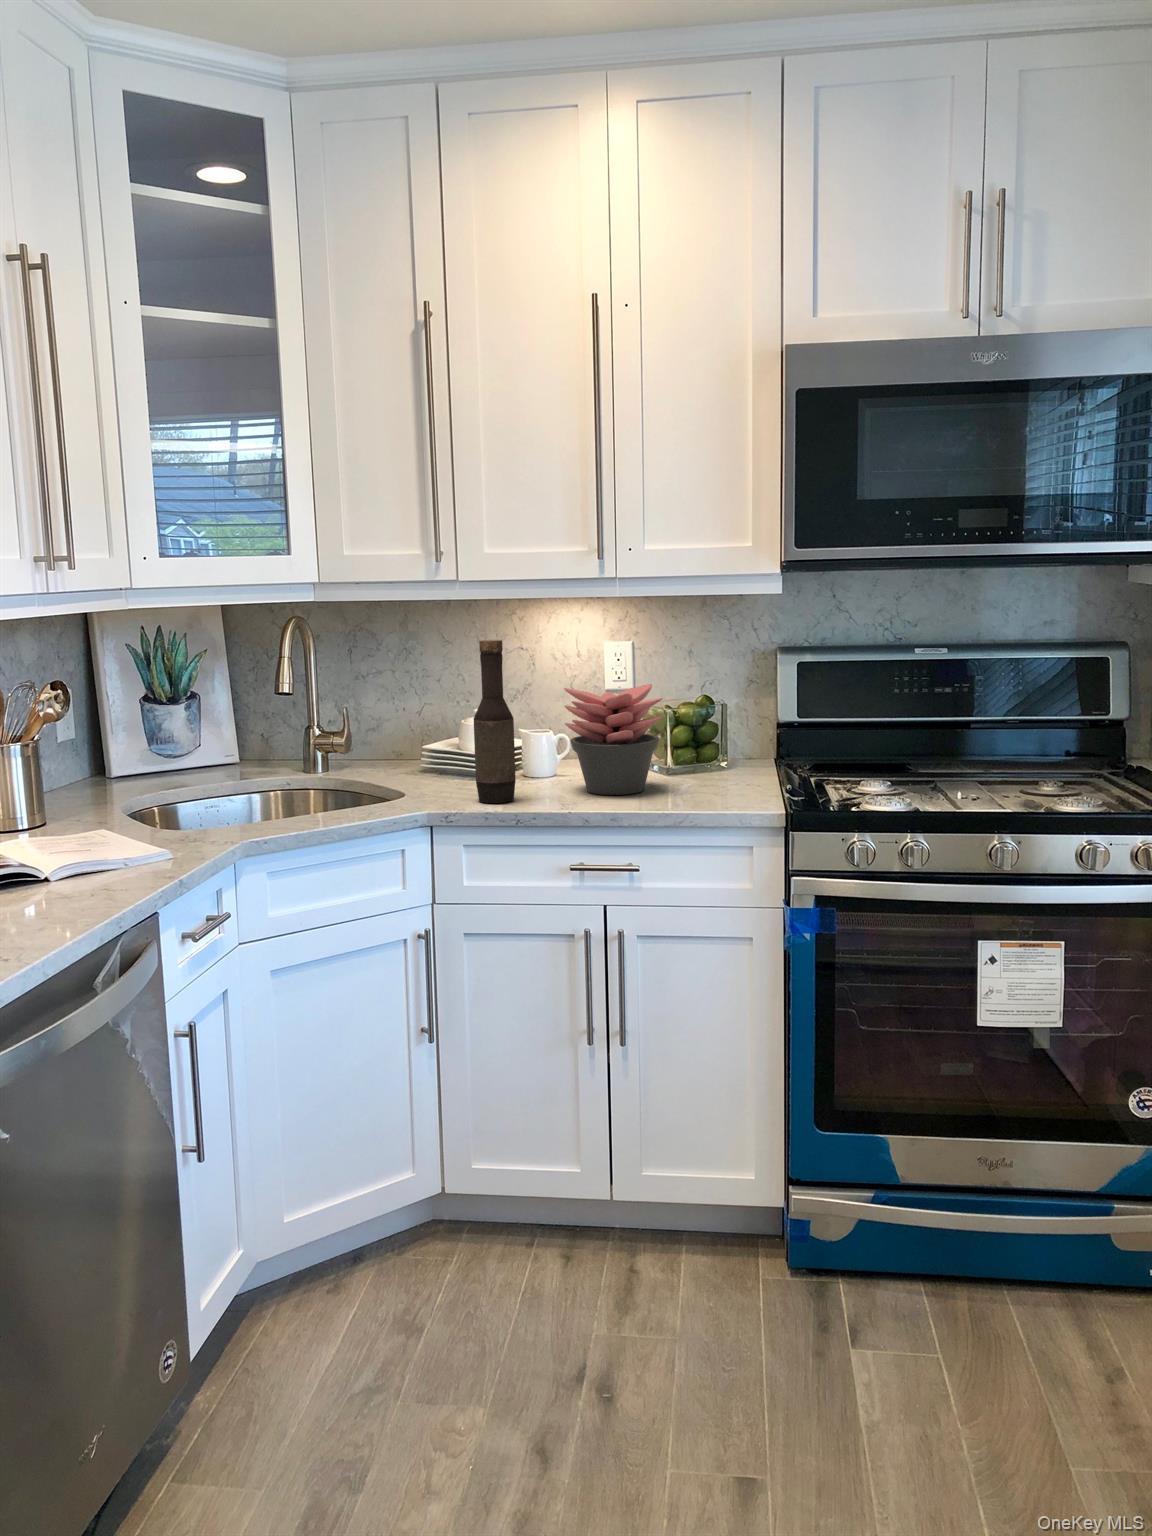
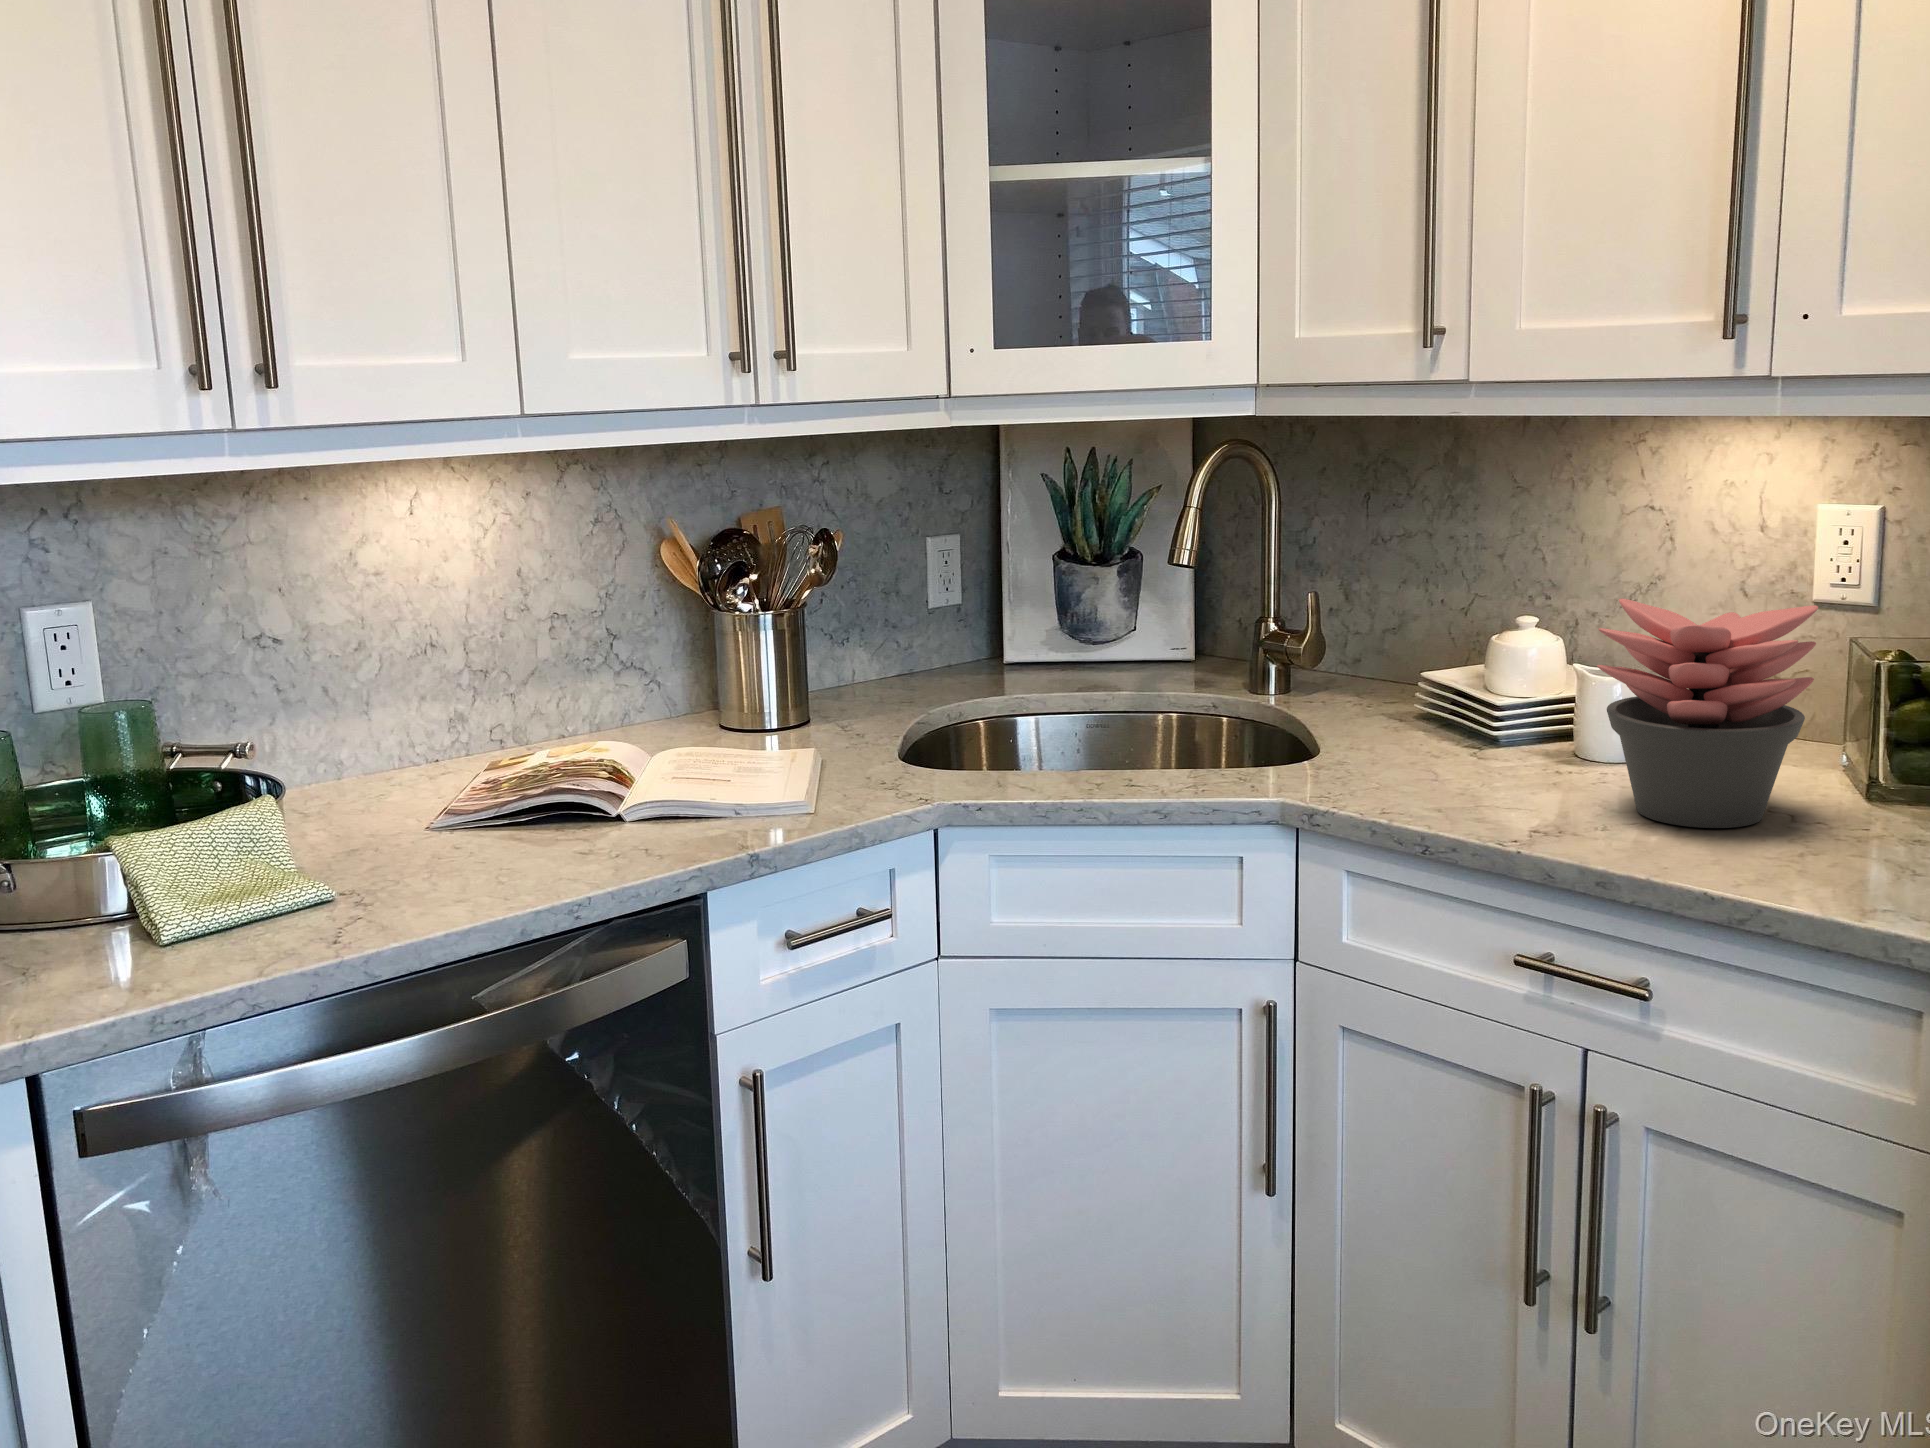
bottle: present [474,640,516,803] -> none [1402,498,1481,804]

